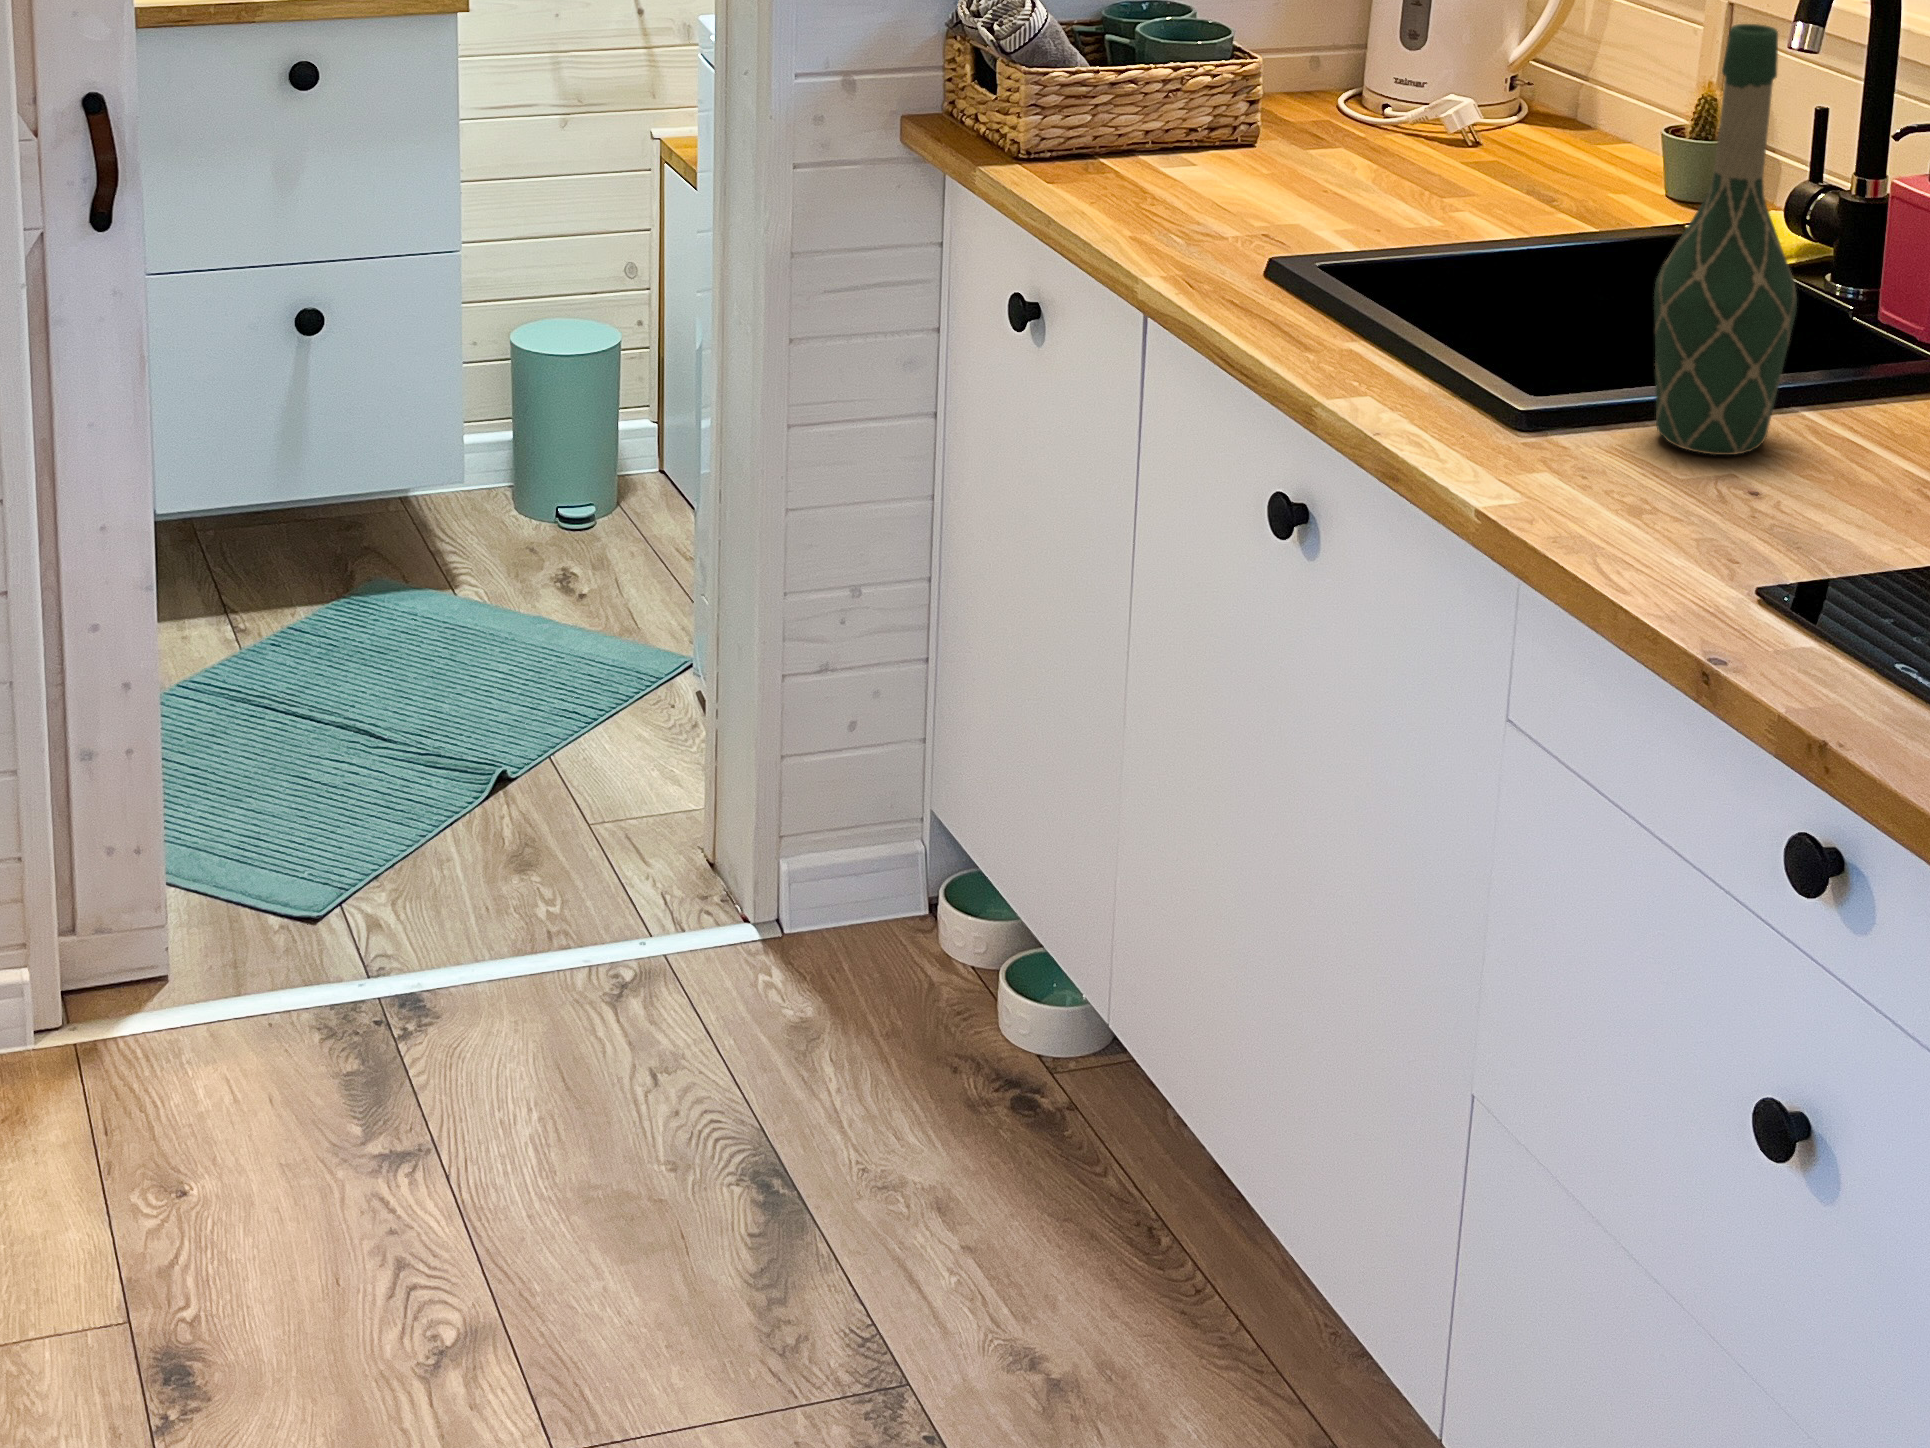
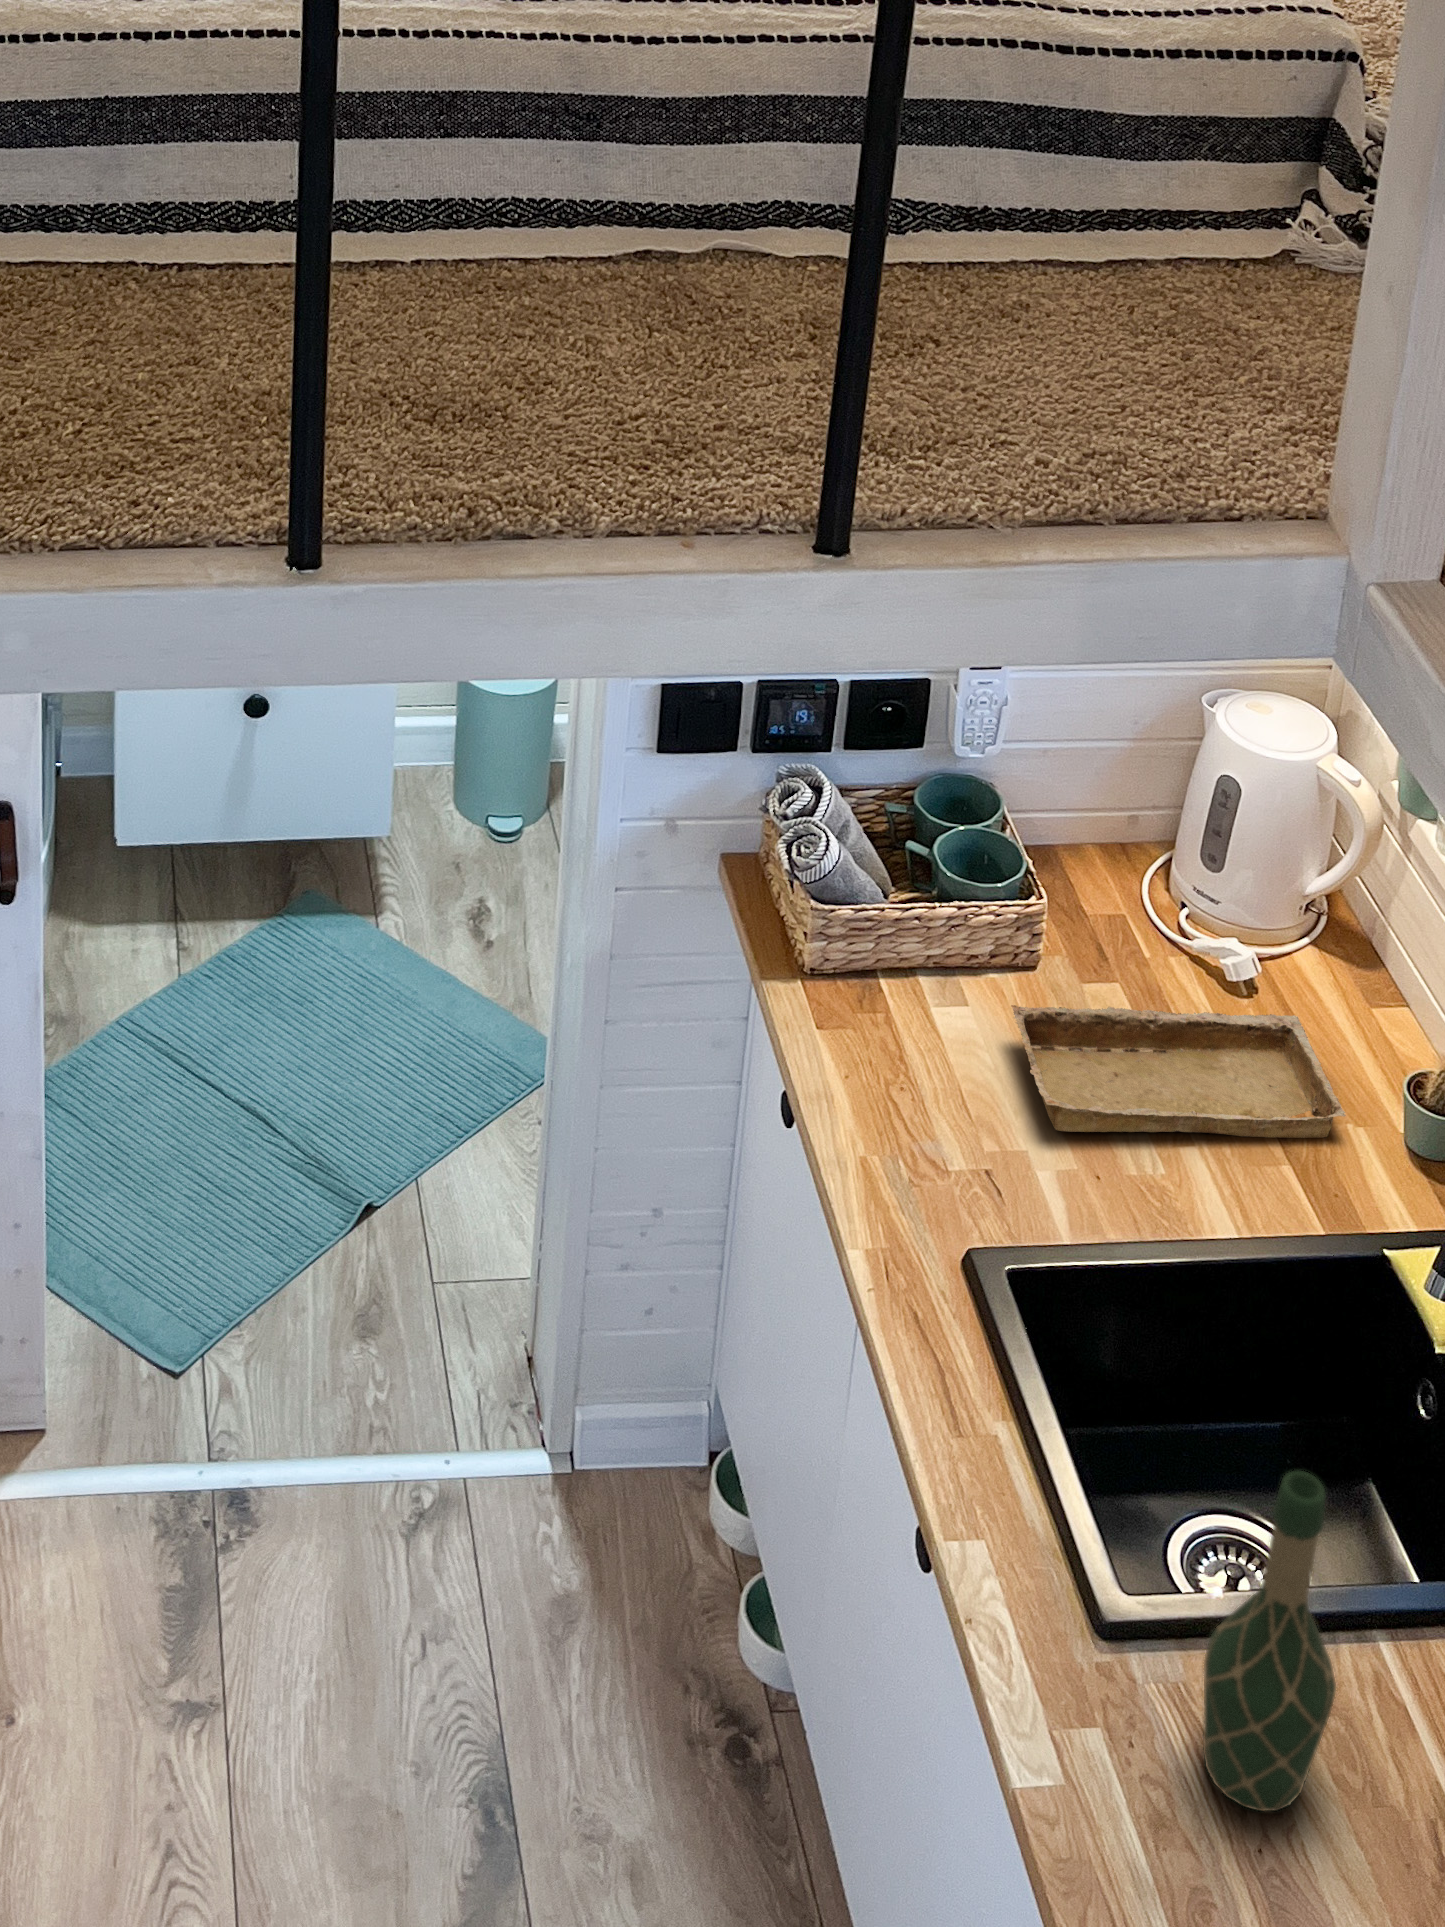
tray: none [1253,107,1610,188] -> present [1011,1005,1346,1138]

